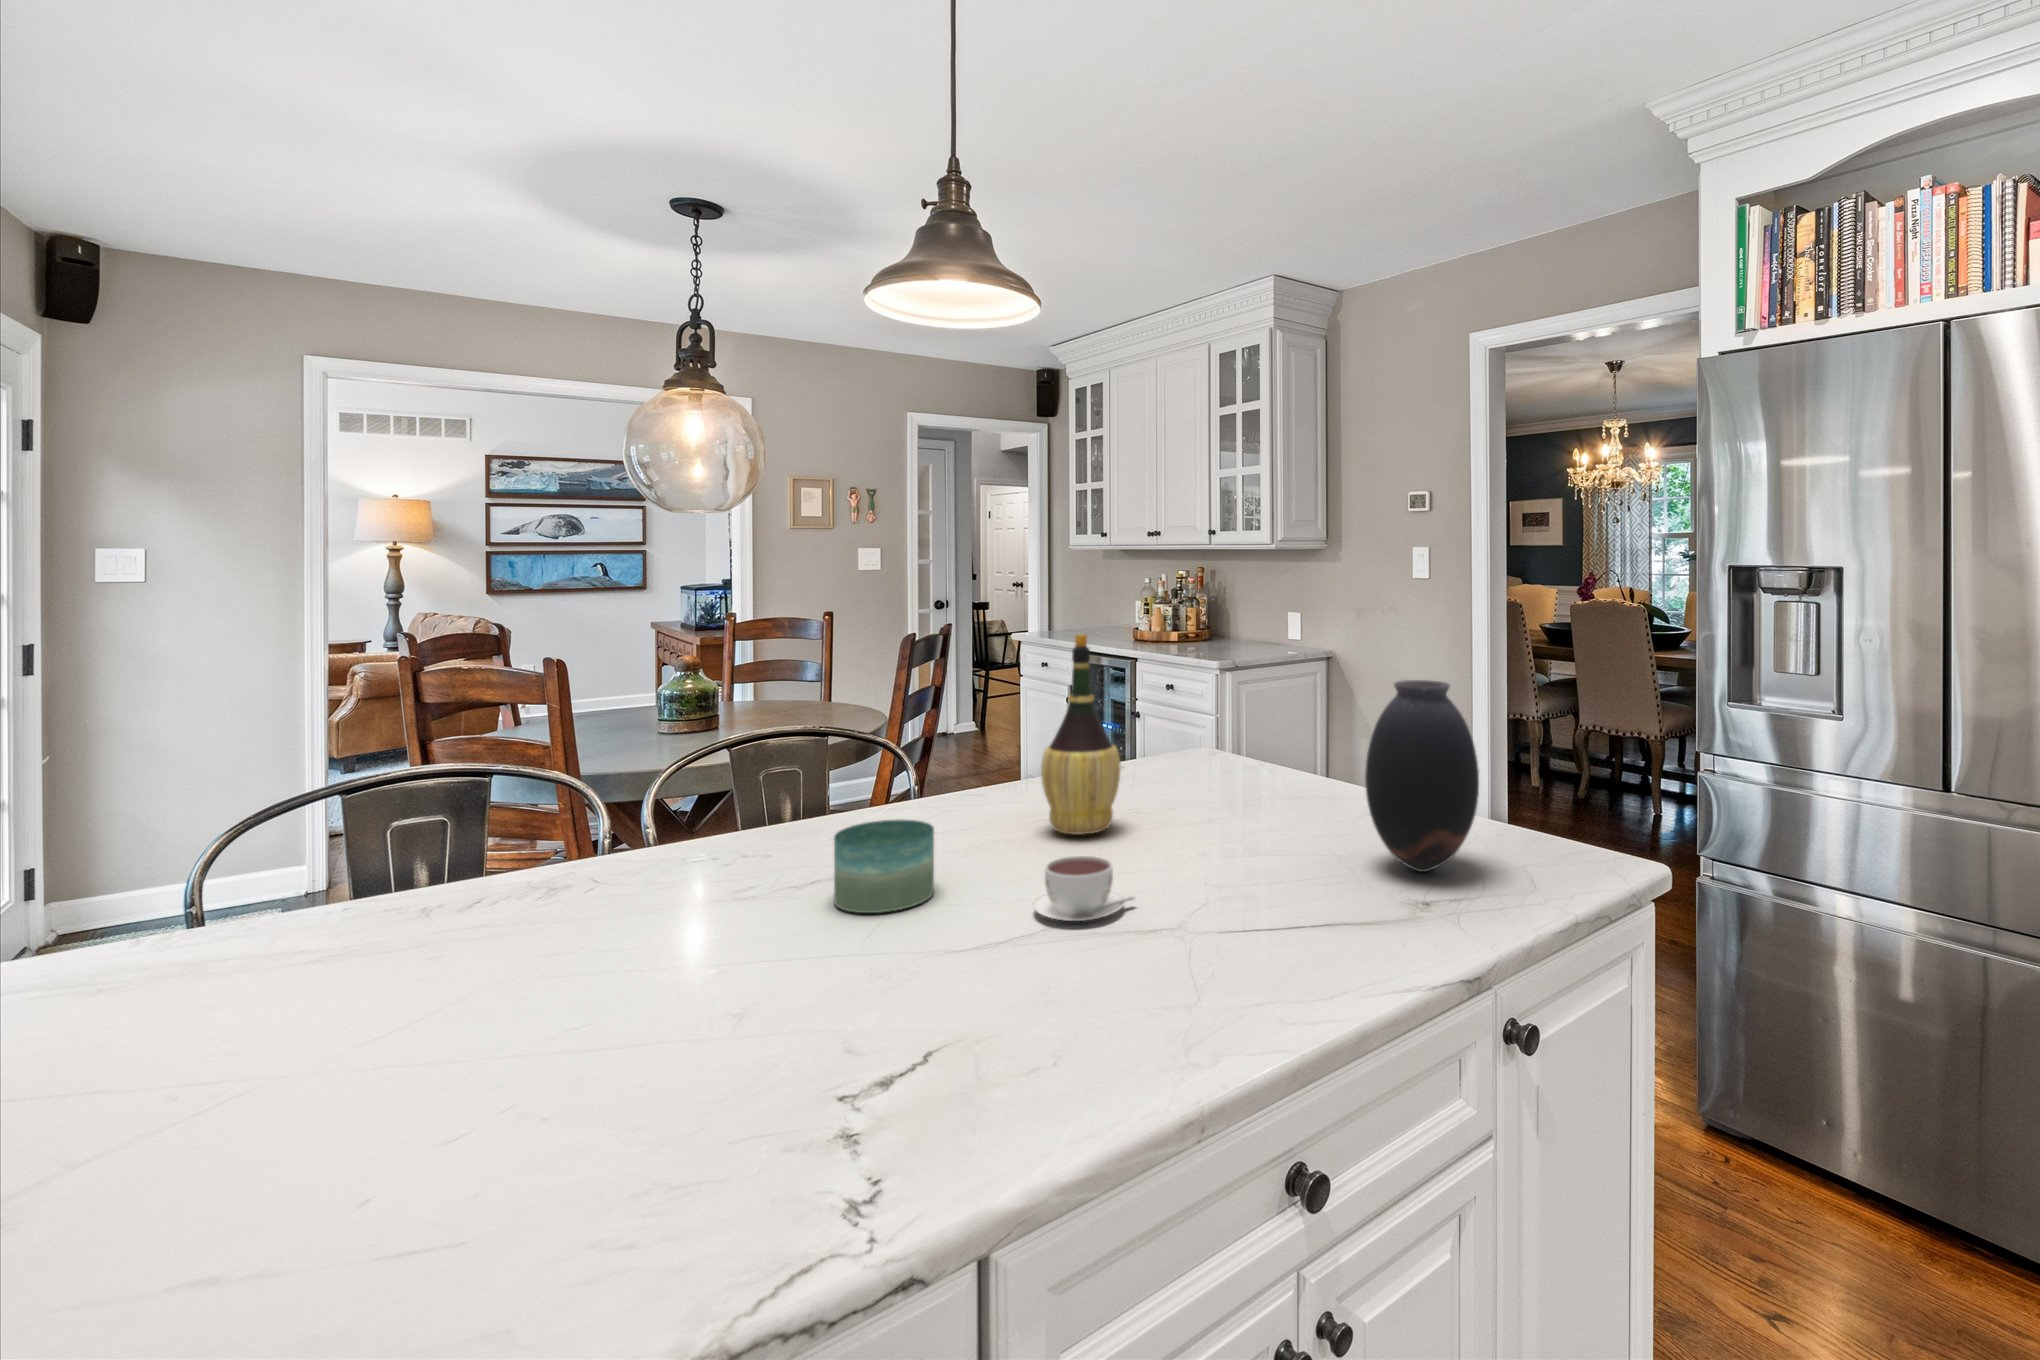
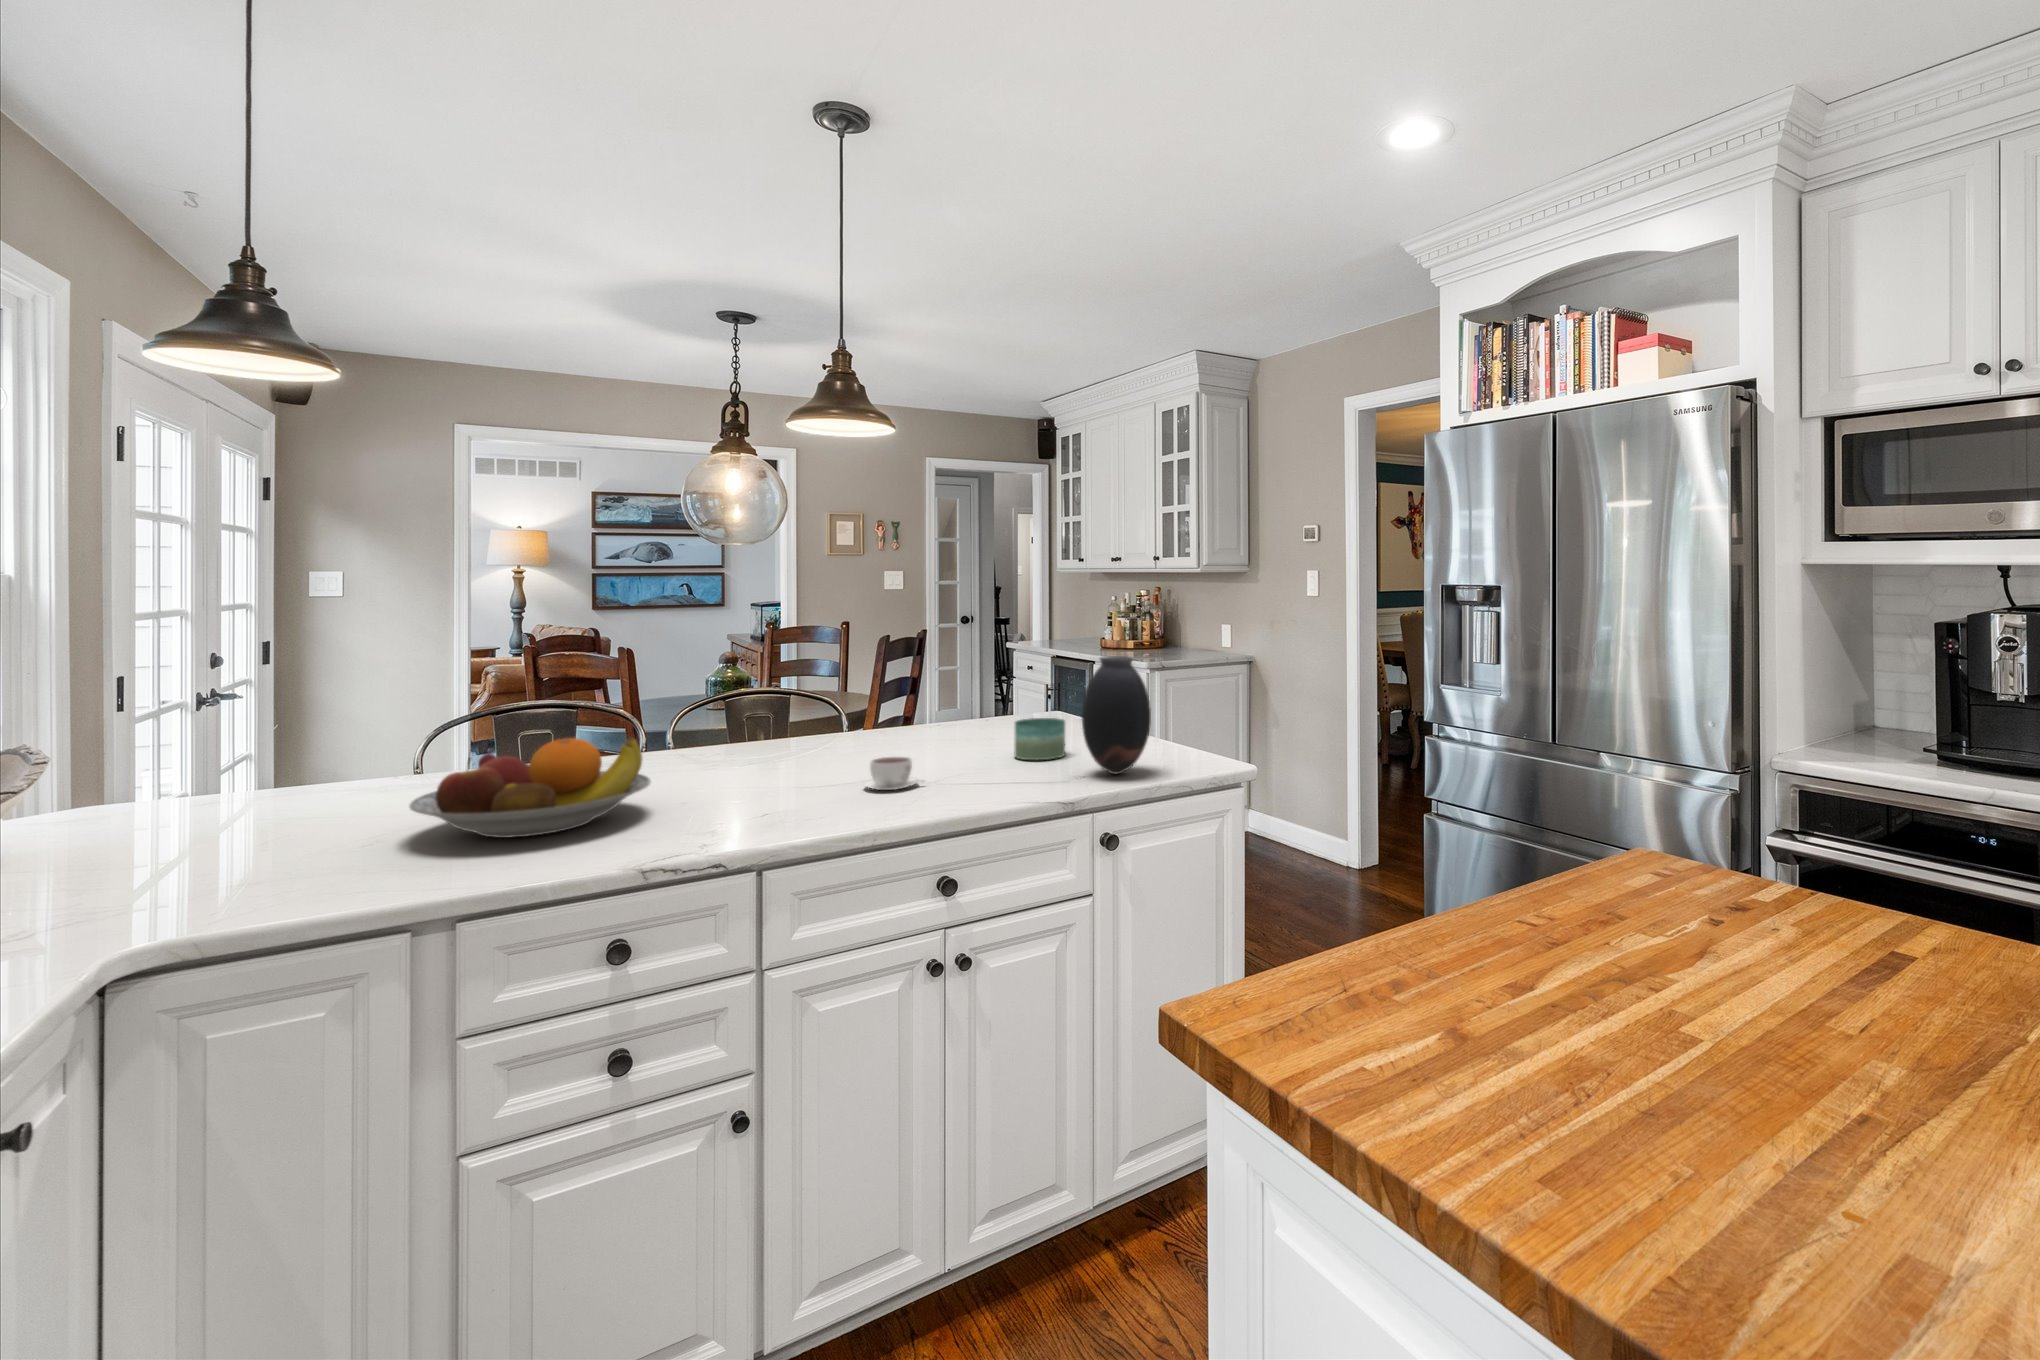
wine bottle: present [1041,634,1121,835] -> none [903,628,956,755]
candle: present [834,820,934,913] -> present [1014,718,1065,760]
fruit bowl: none [170,854,677,1096] -> present [410,737,651,838]

